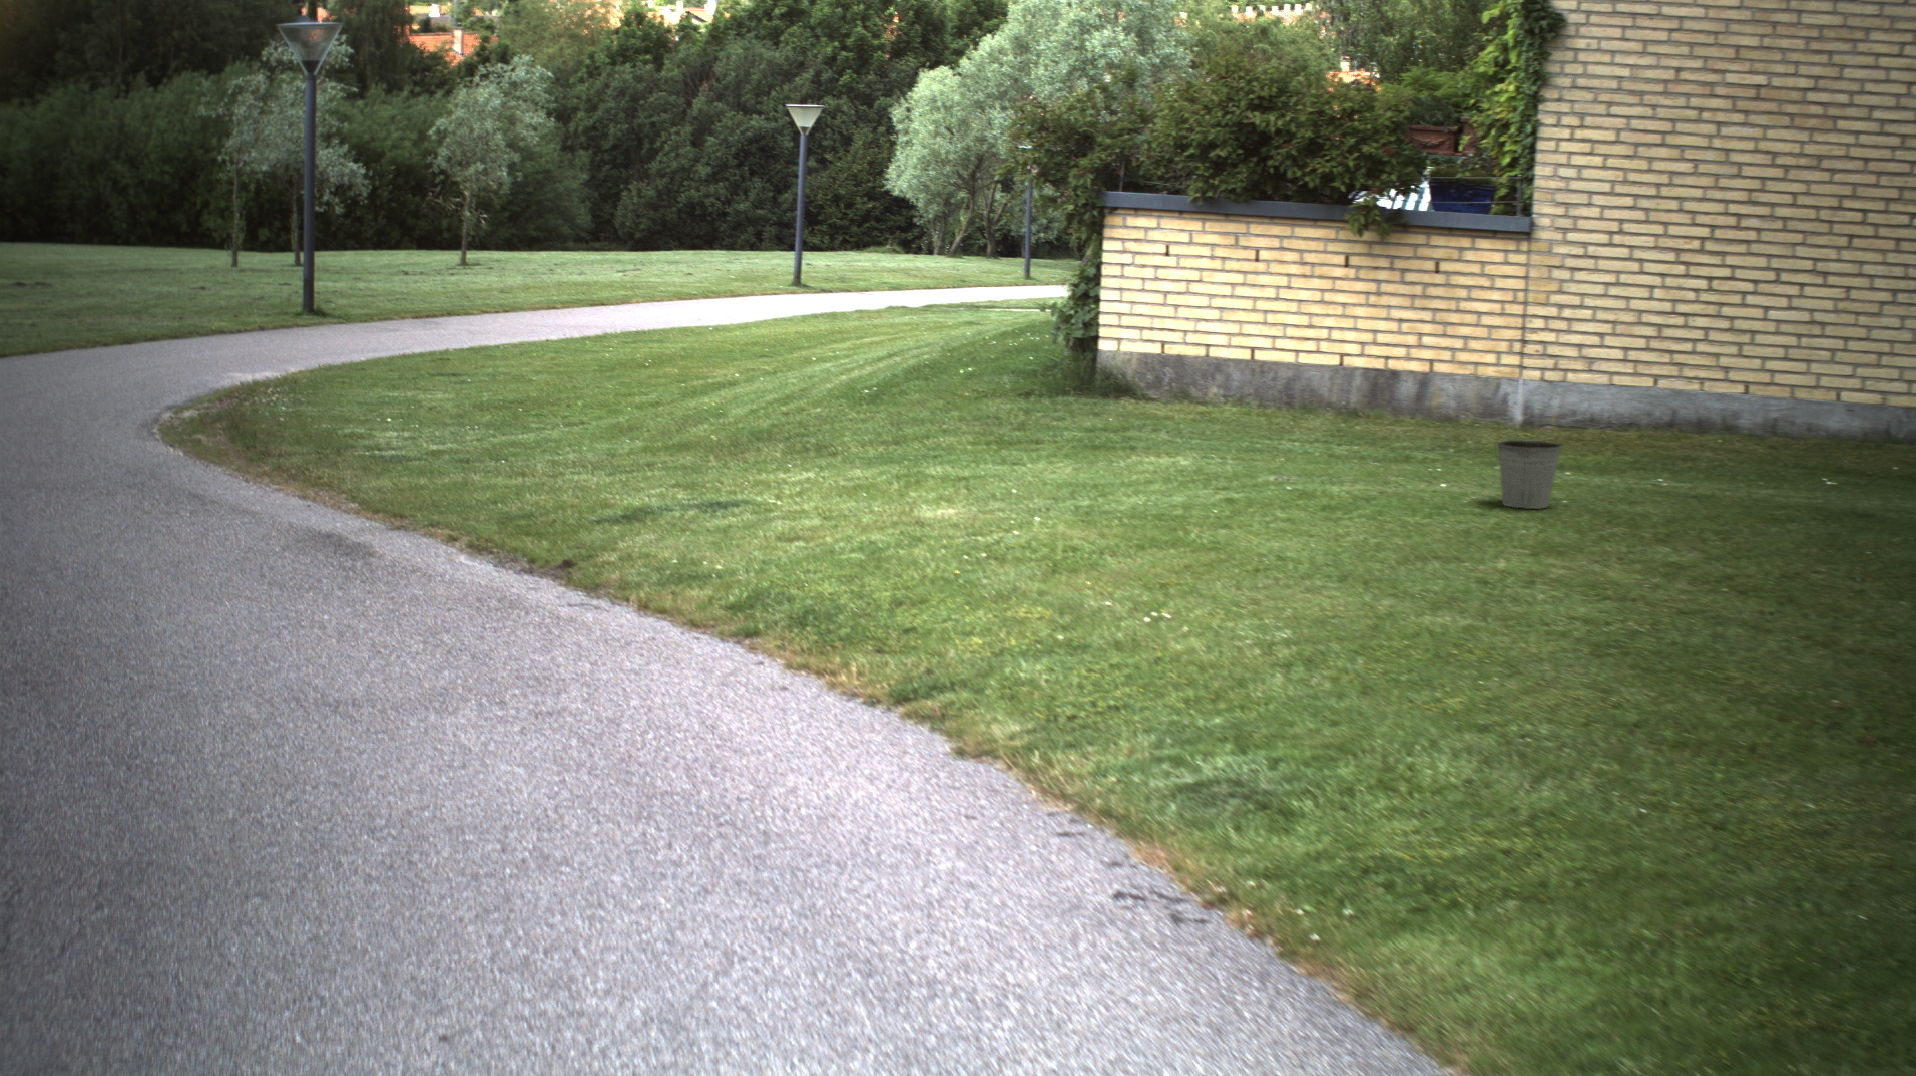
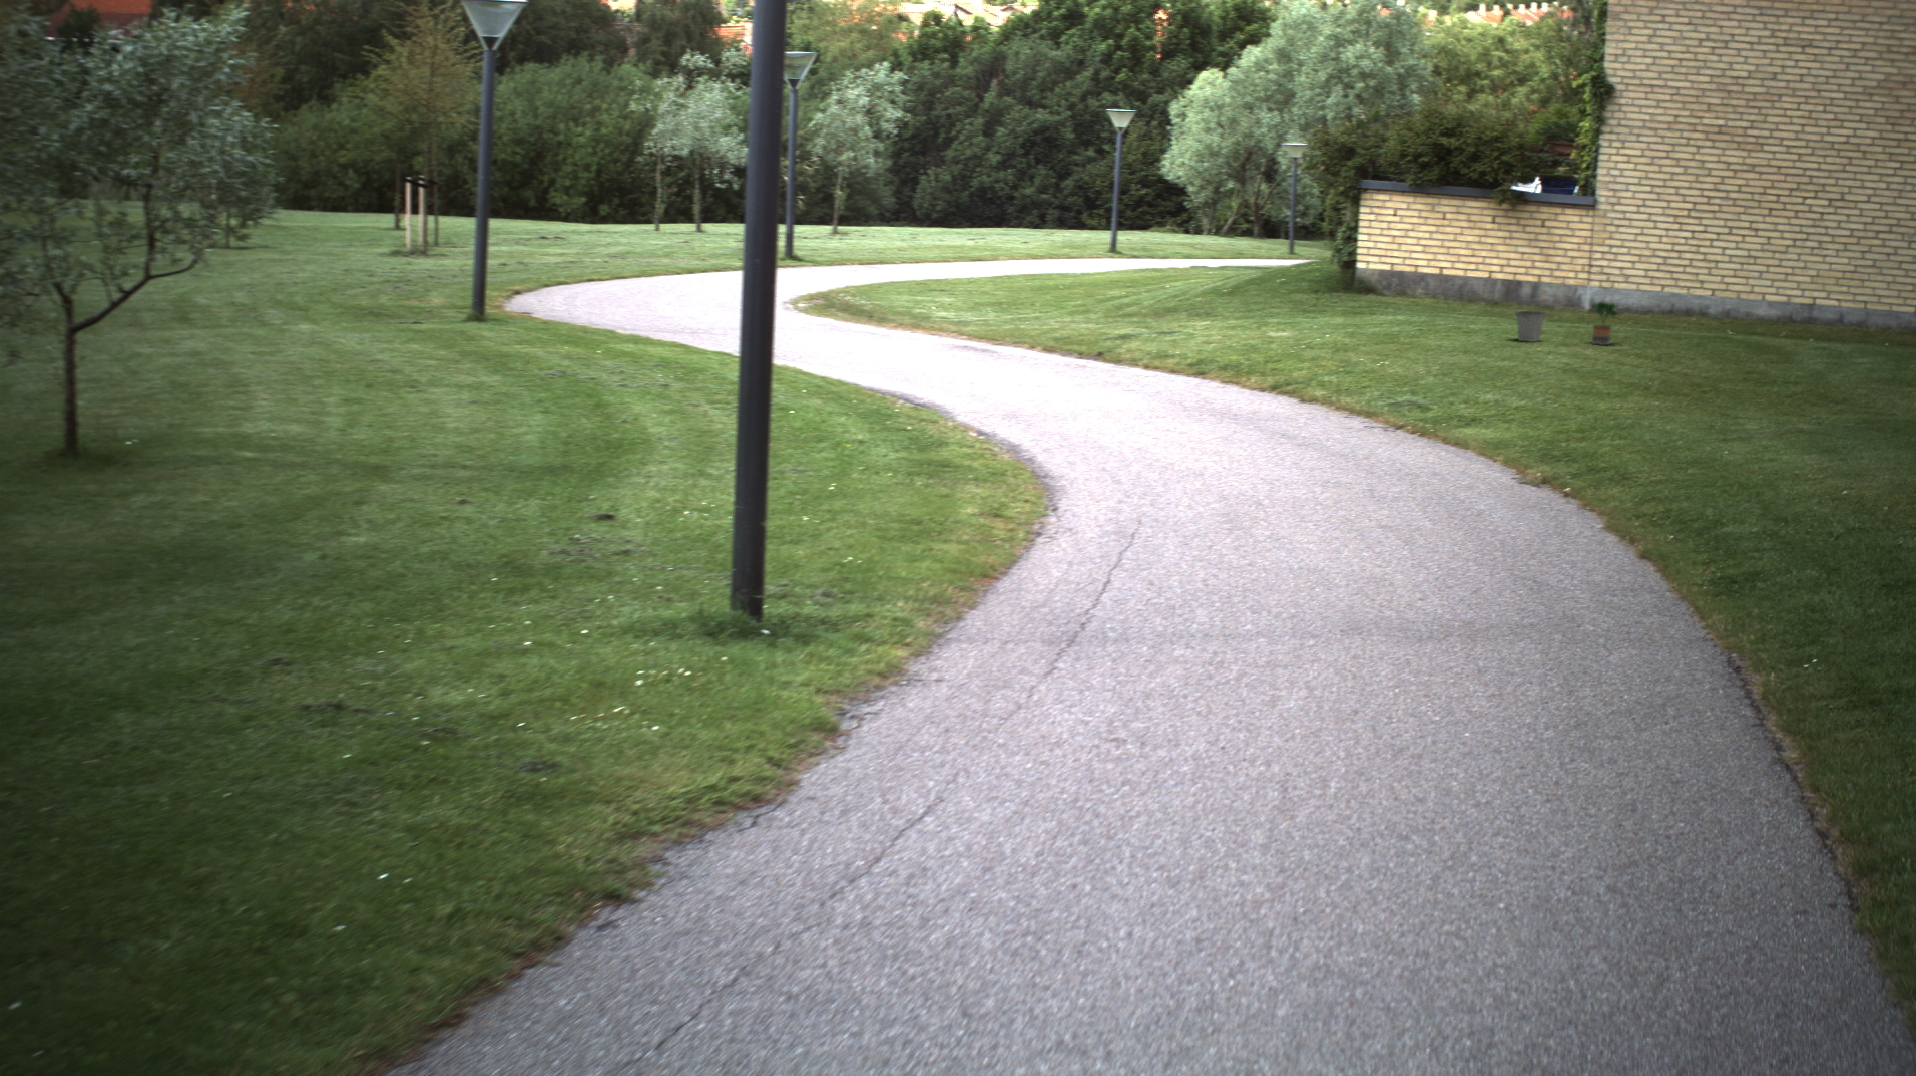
potted tree: none [1658,419,1729,515] -> present [1592,302,1617,345]

